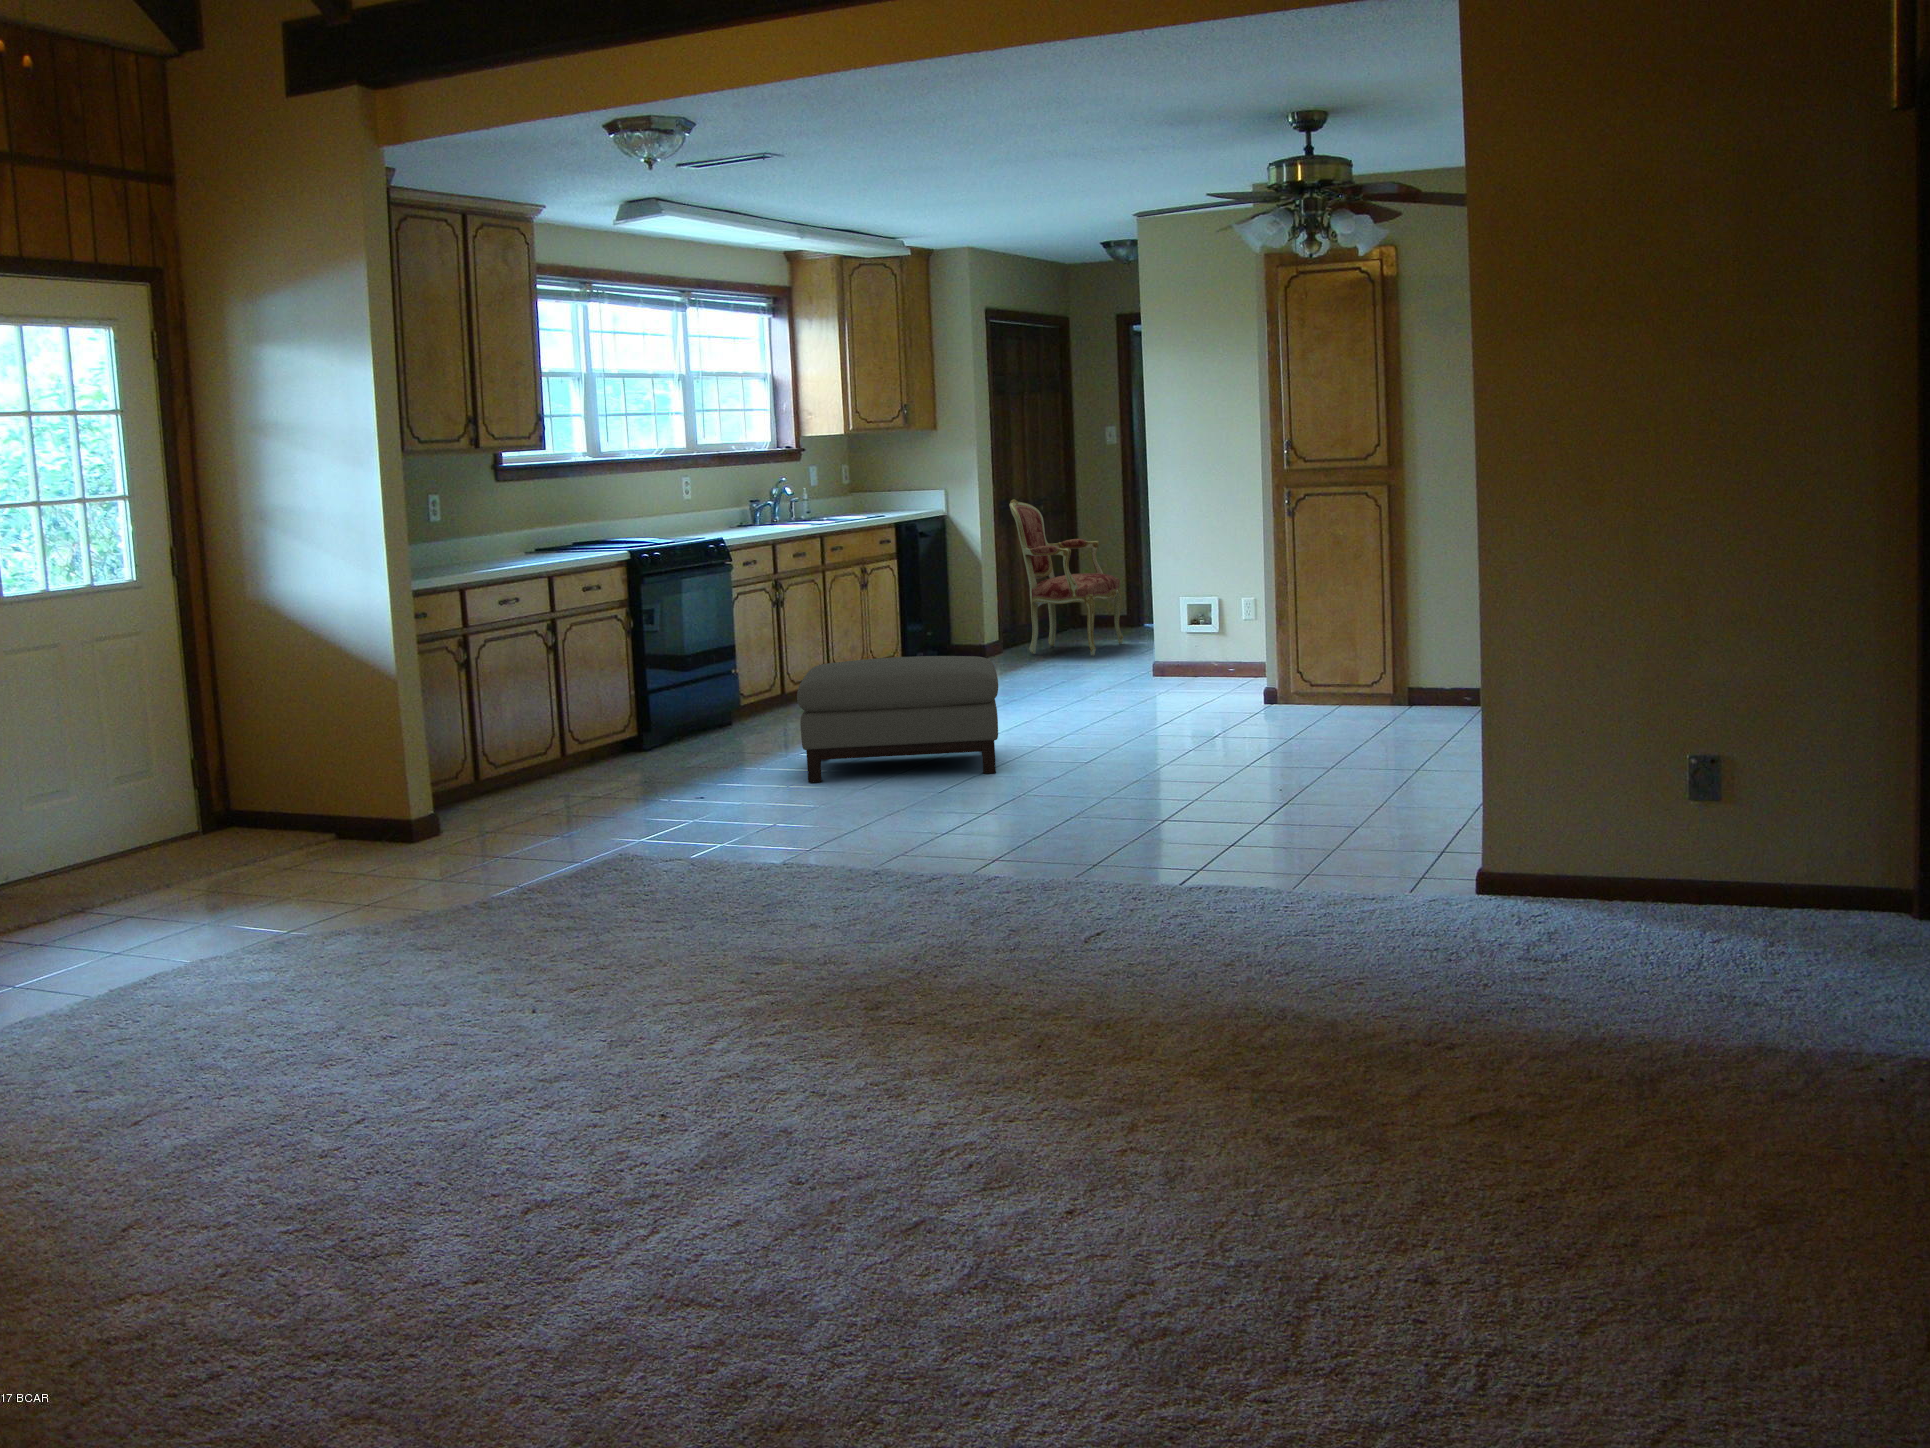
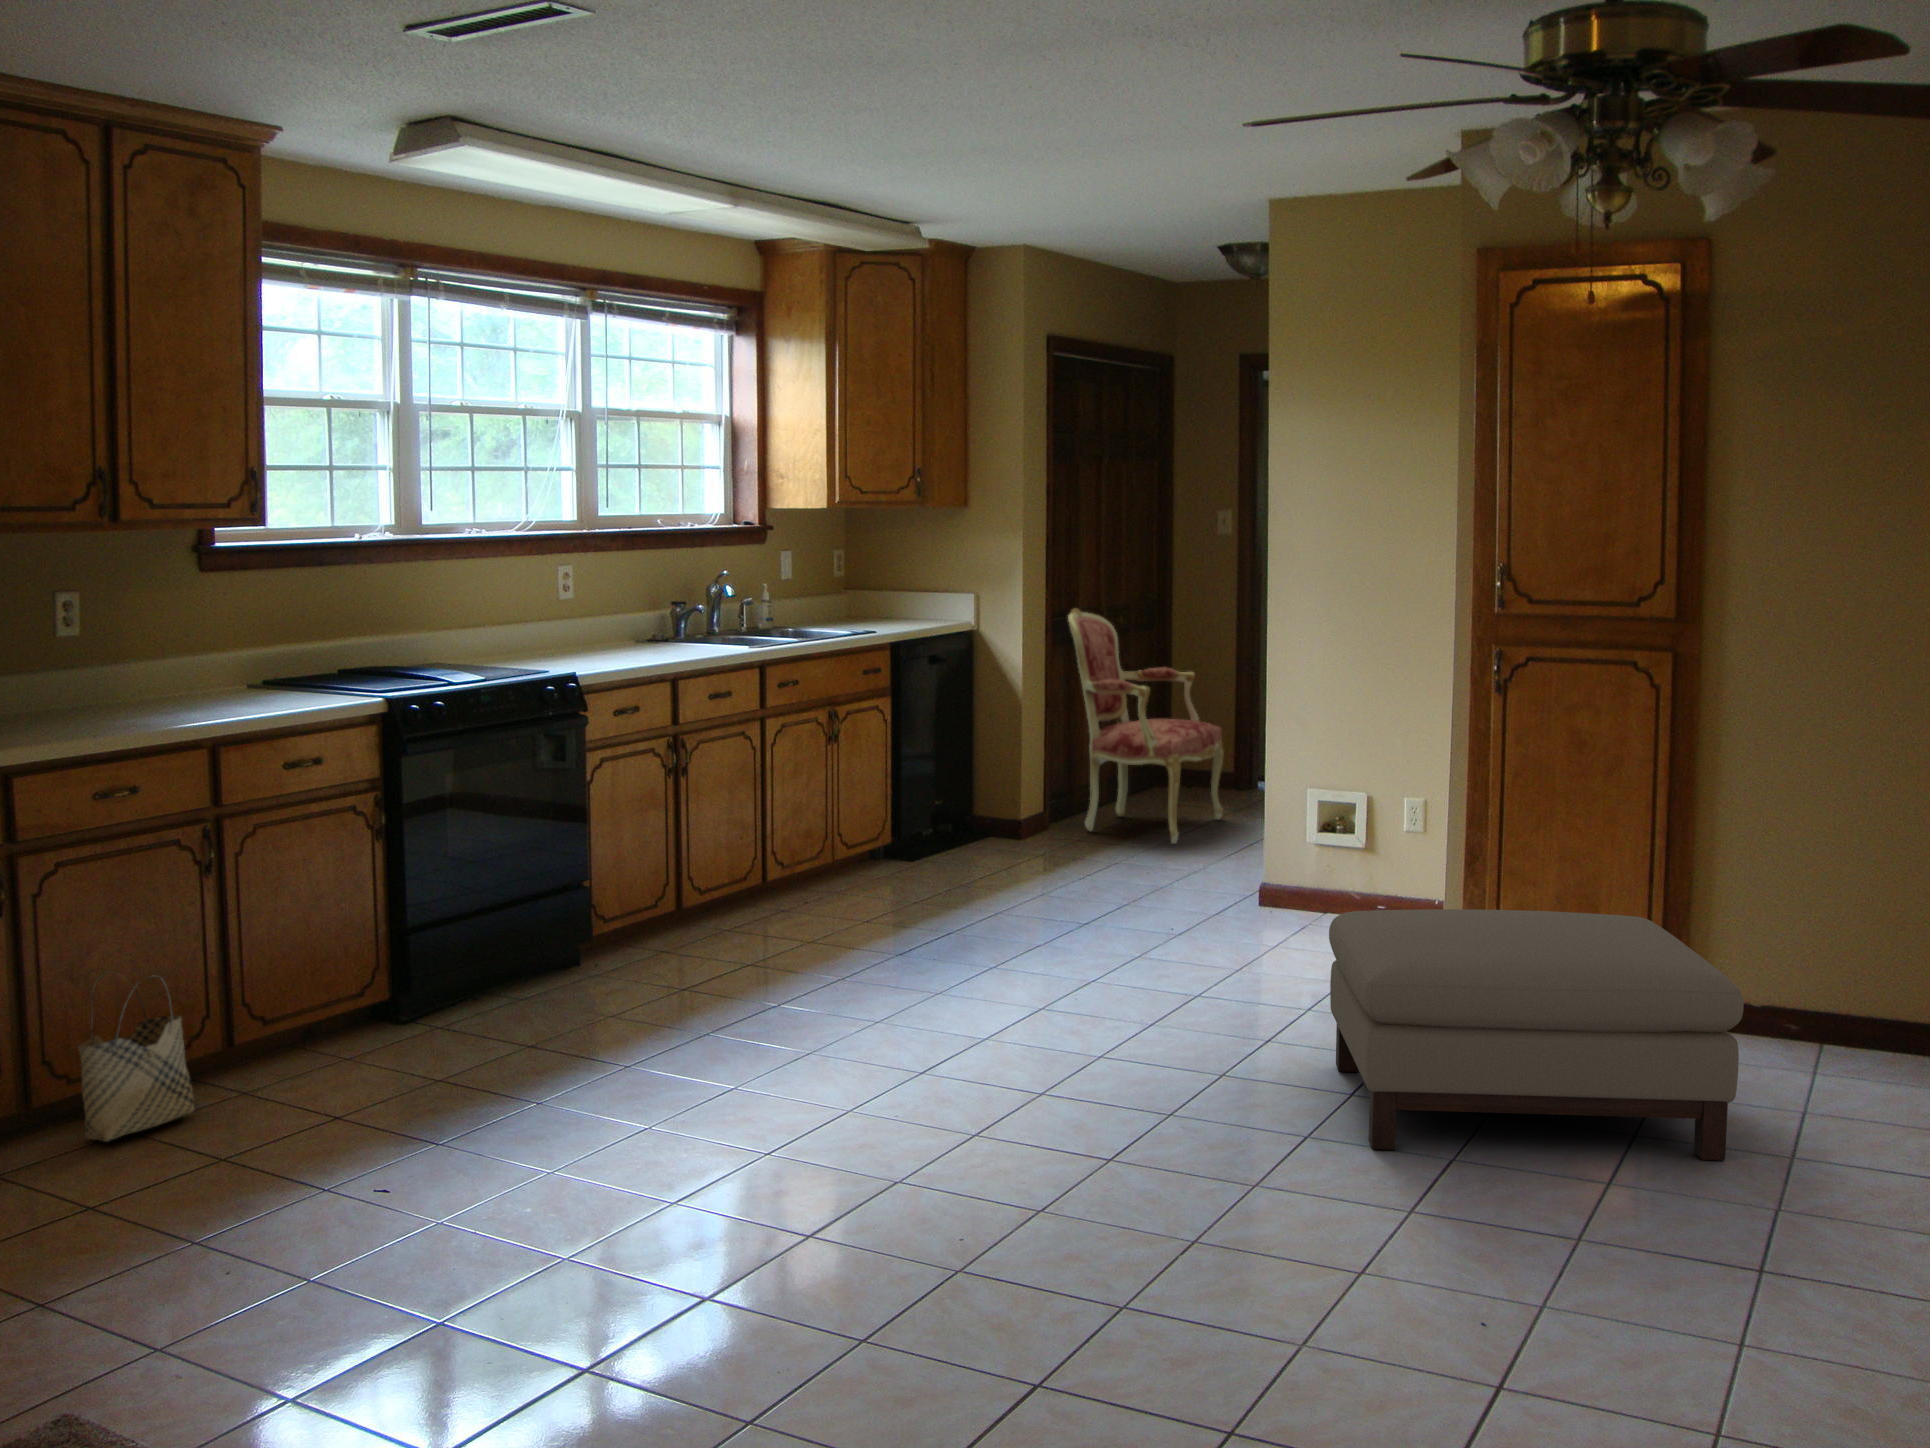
ottoman: present [797,656,998,782] -> present [1329,909,1744,1160]
woven basket: none [512,701,568,795] -> present [77,971,194,1142]

